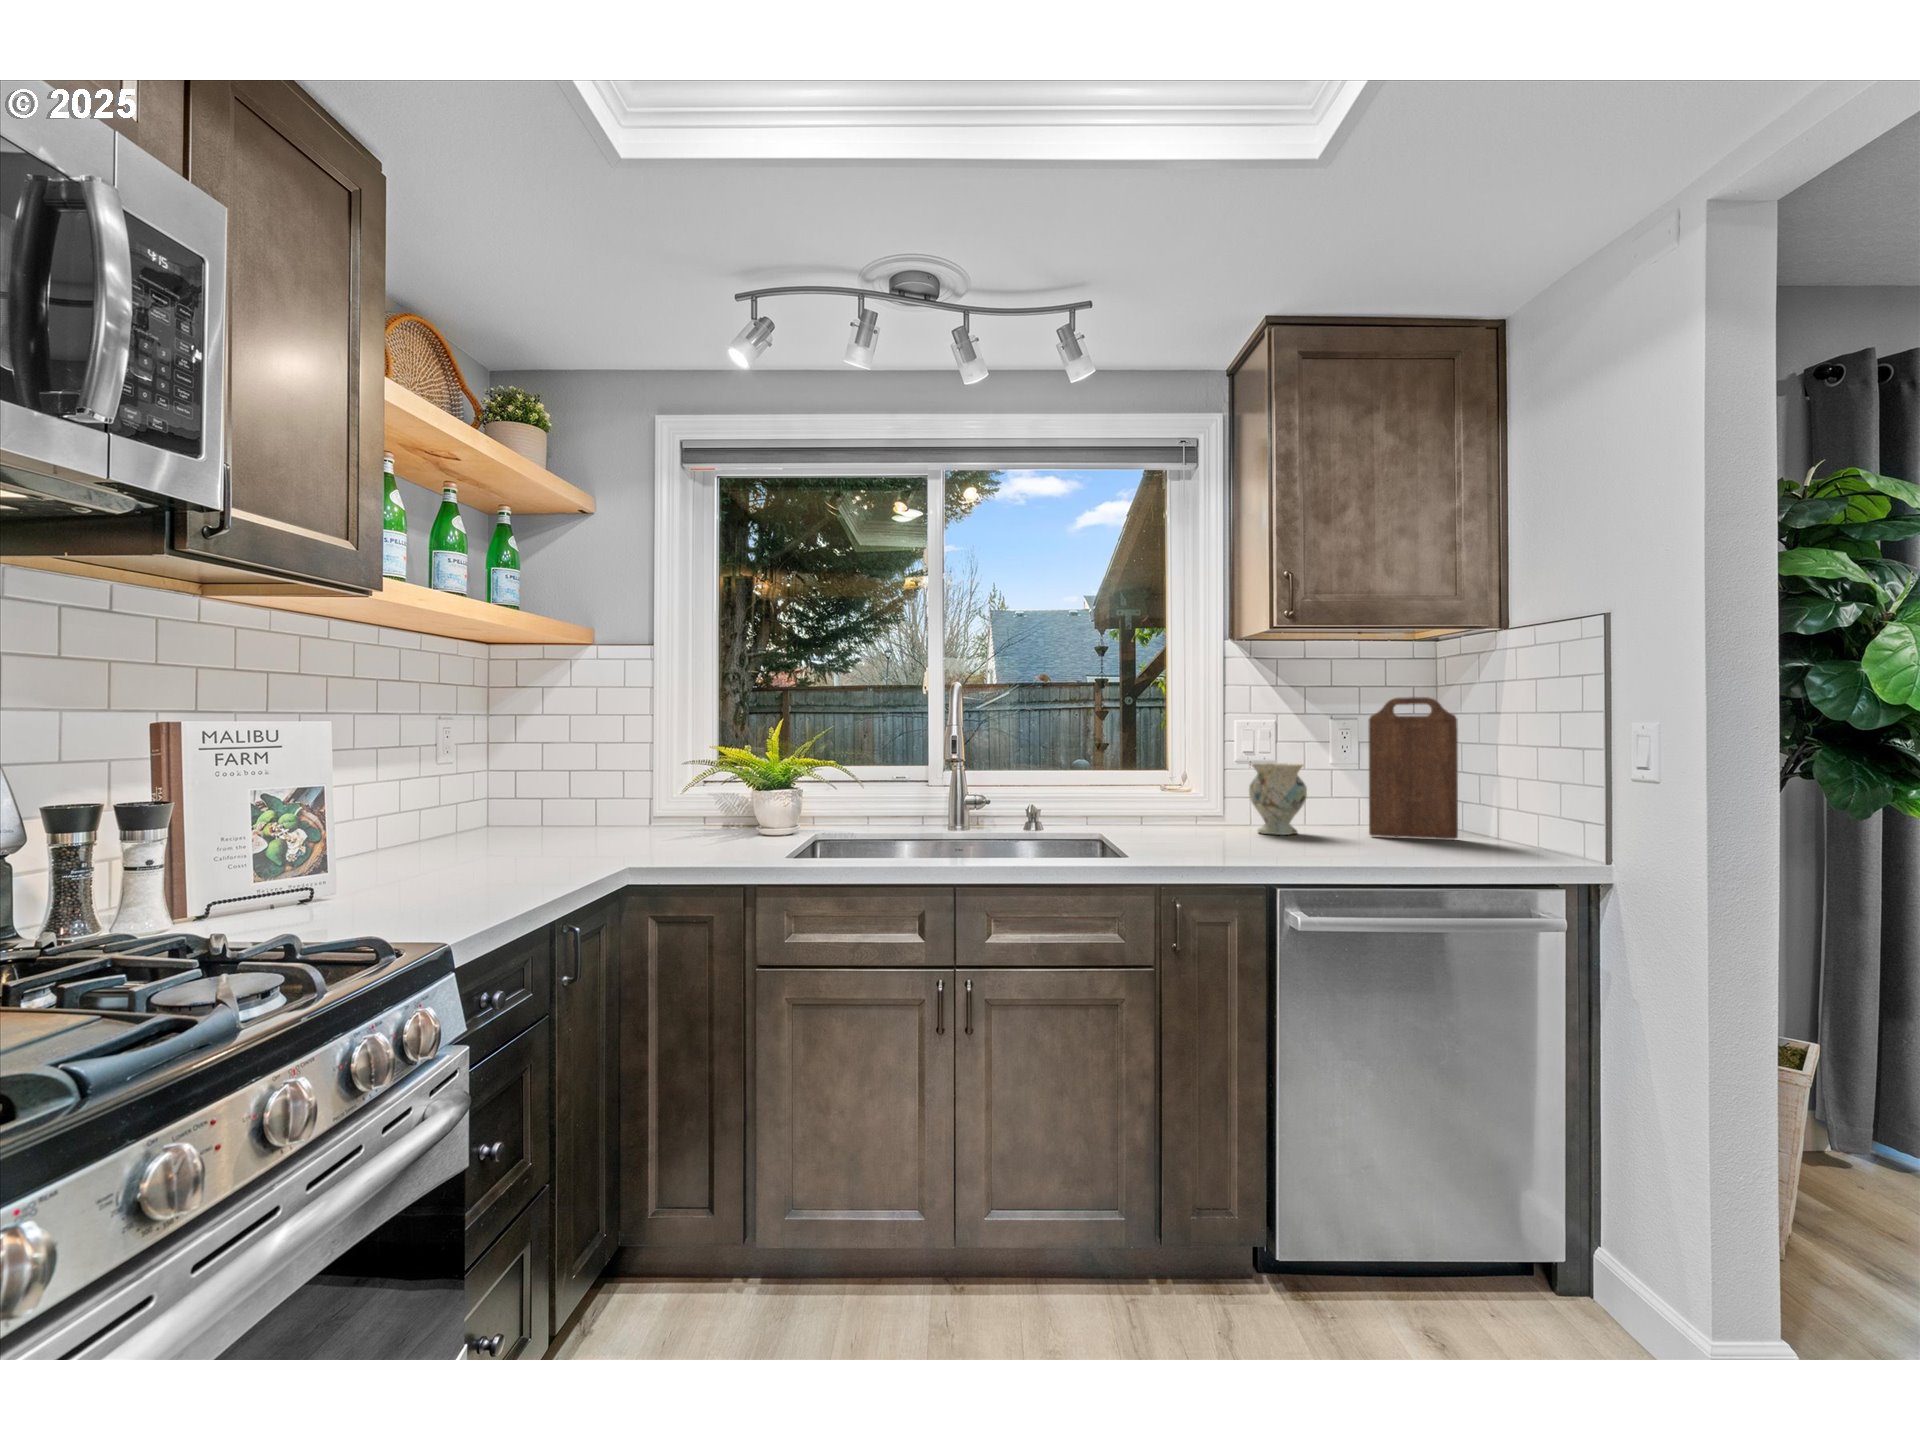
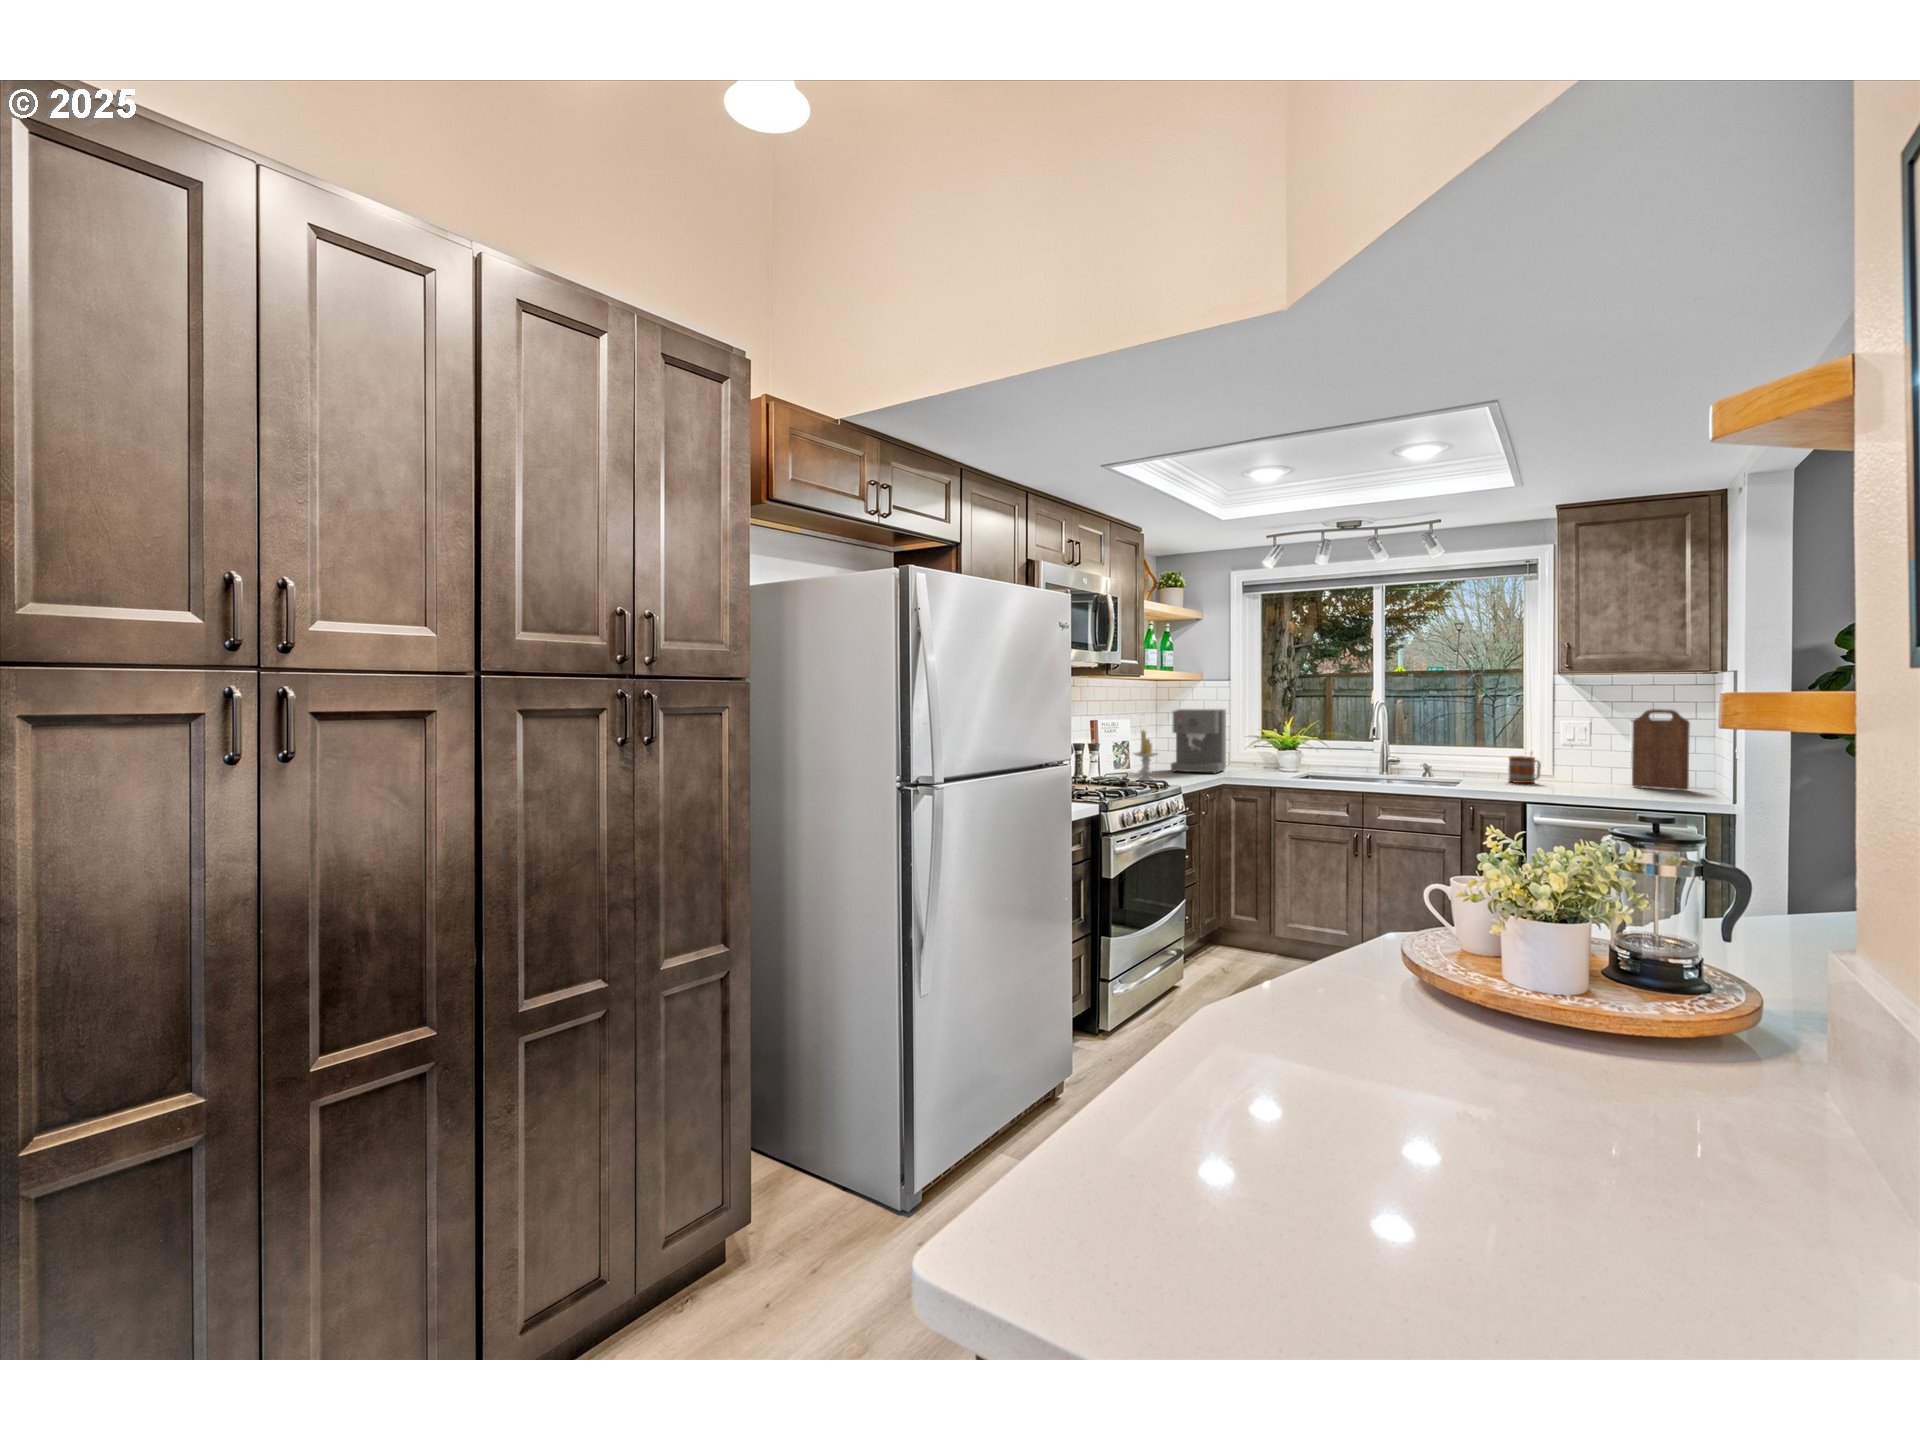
coffee maker: none [505,702,642,855] -> present [1171,709,1226,774]
candle: none [365,748,449,898] -> present [1135,731,1157,781]
vase: present [1249,763,1307,835] -> none [1558,744,1596,784]
mug: none [1182,788,1241,839] -> present [1508,756,1541,783]

